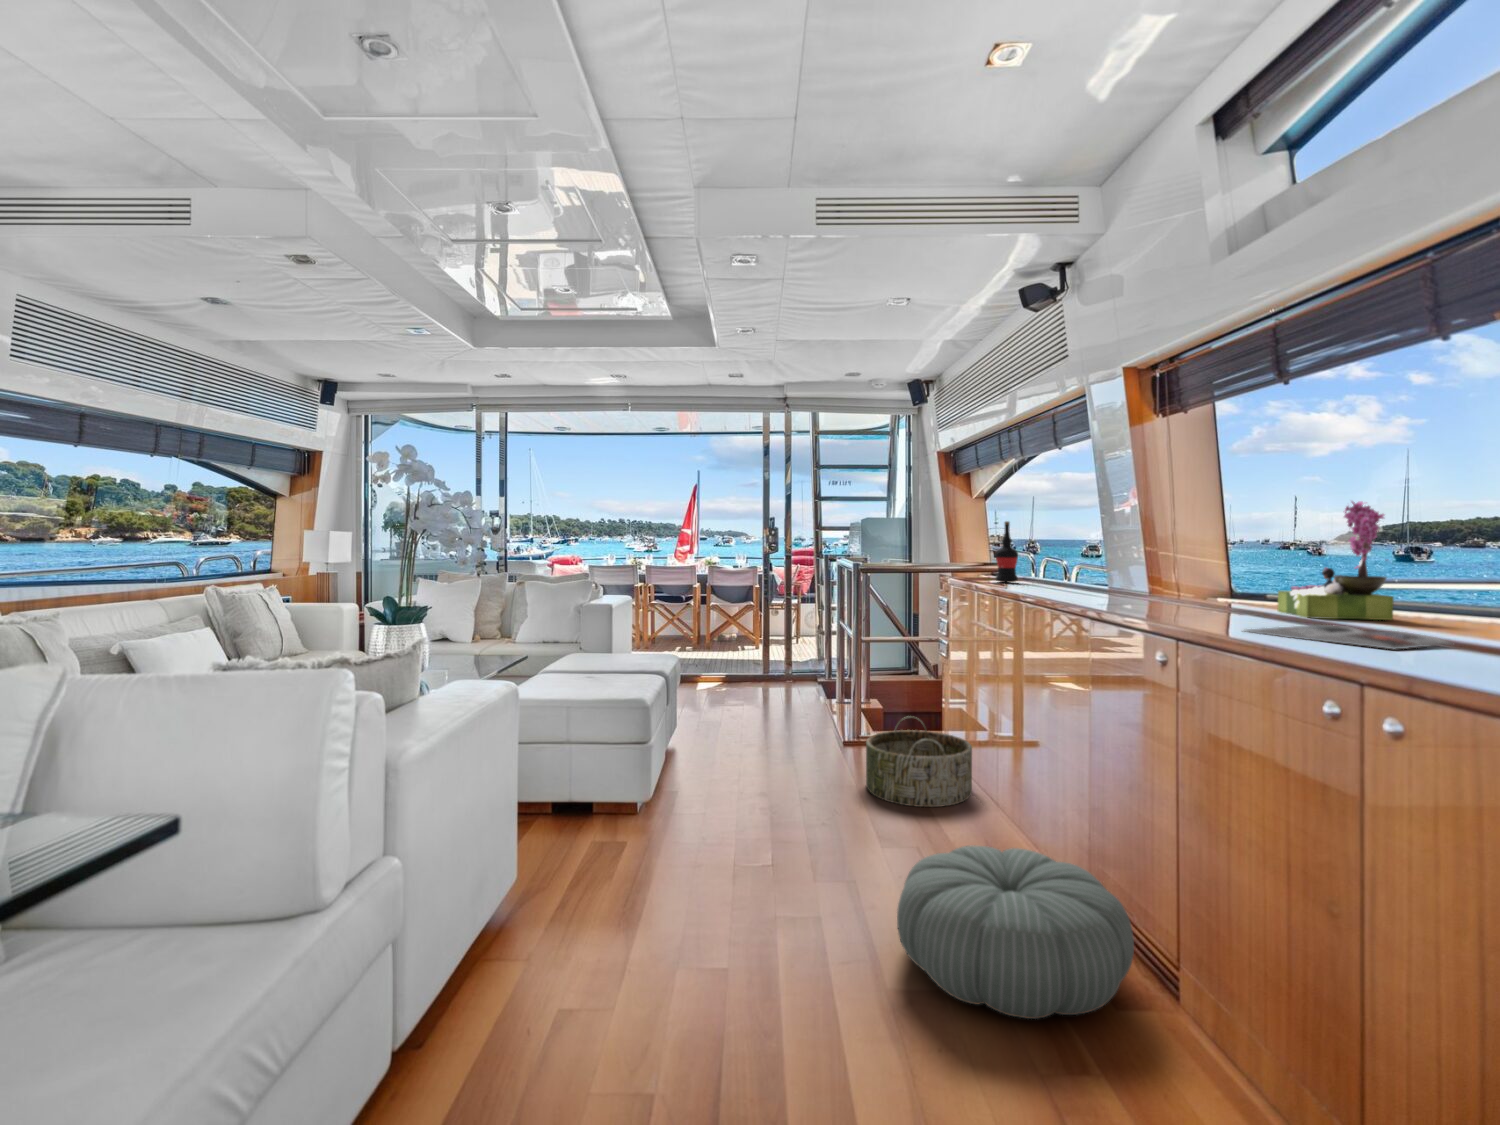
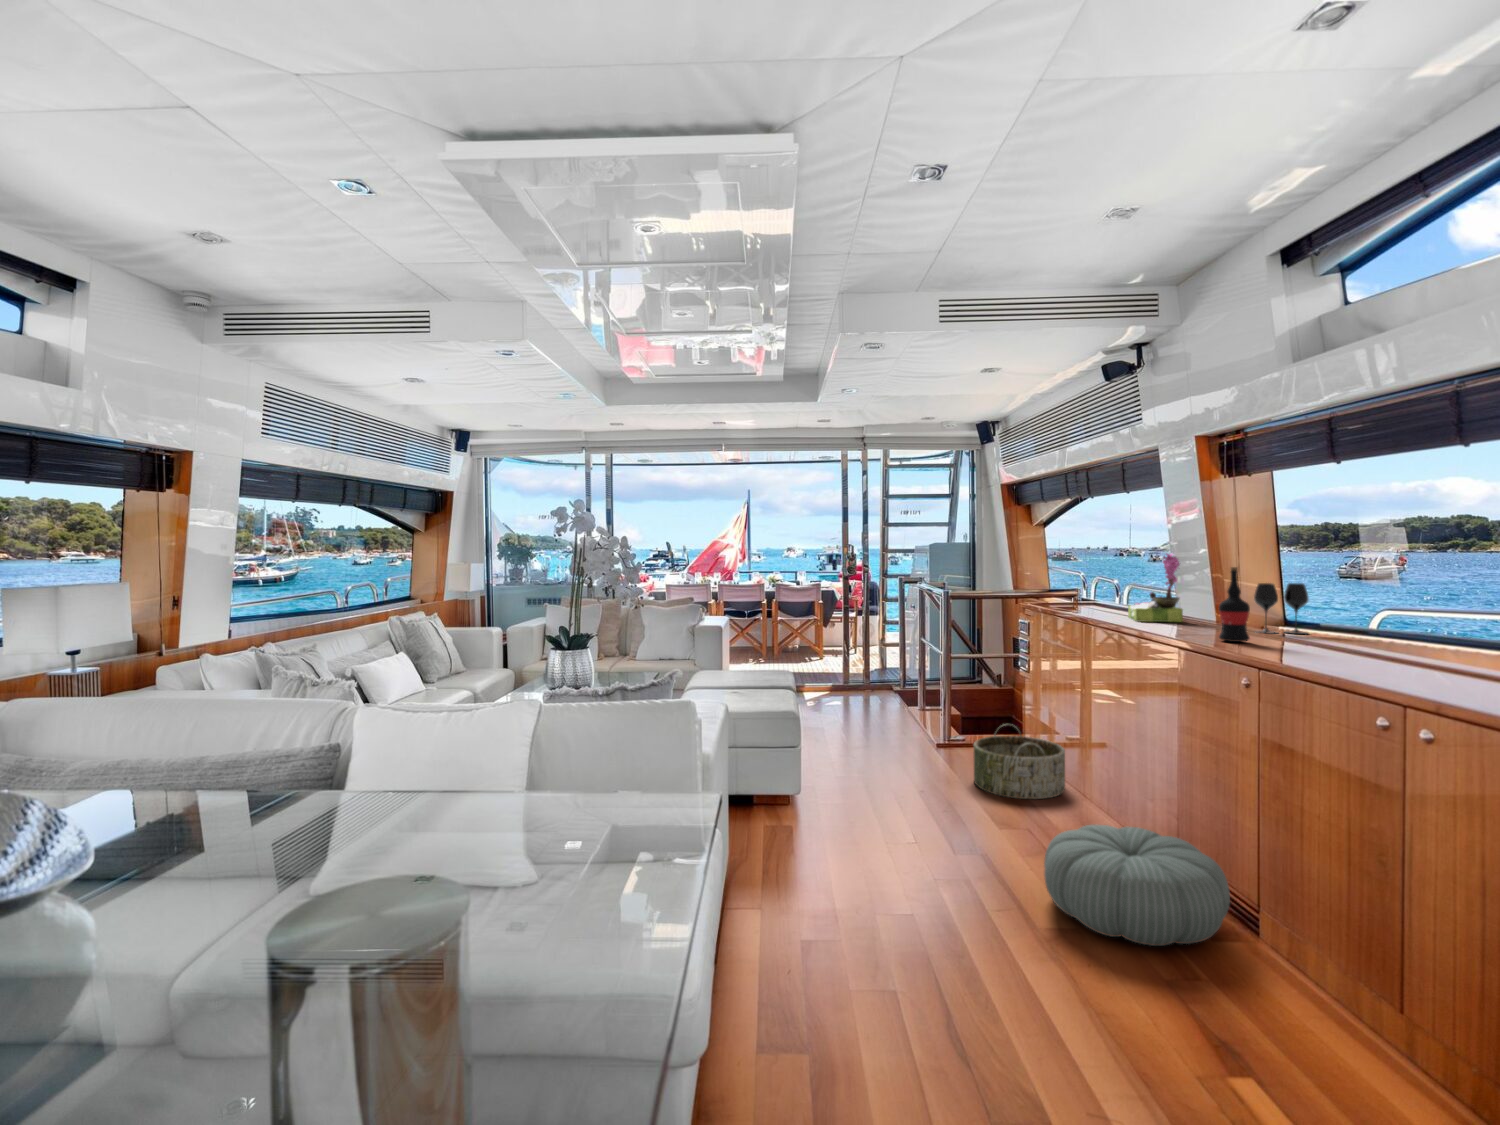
flower arrangement: present [1278,501,1394,620] -> present [1128,553,1183,622]
wine bottle: present [996,521,1018,582] -> present [1219,567,1250,642]
wine glass: none [1187,541,1255,603] -> present [1254,583,1309,634]
magazine: present [1245,625,1451,649] -> none [1308,659,1467,680]

